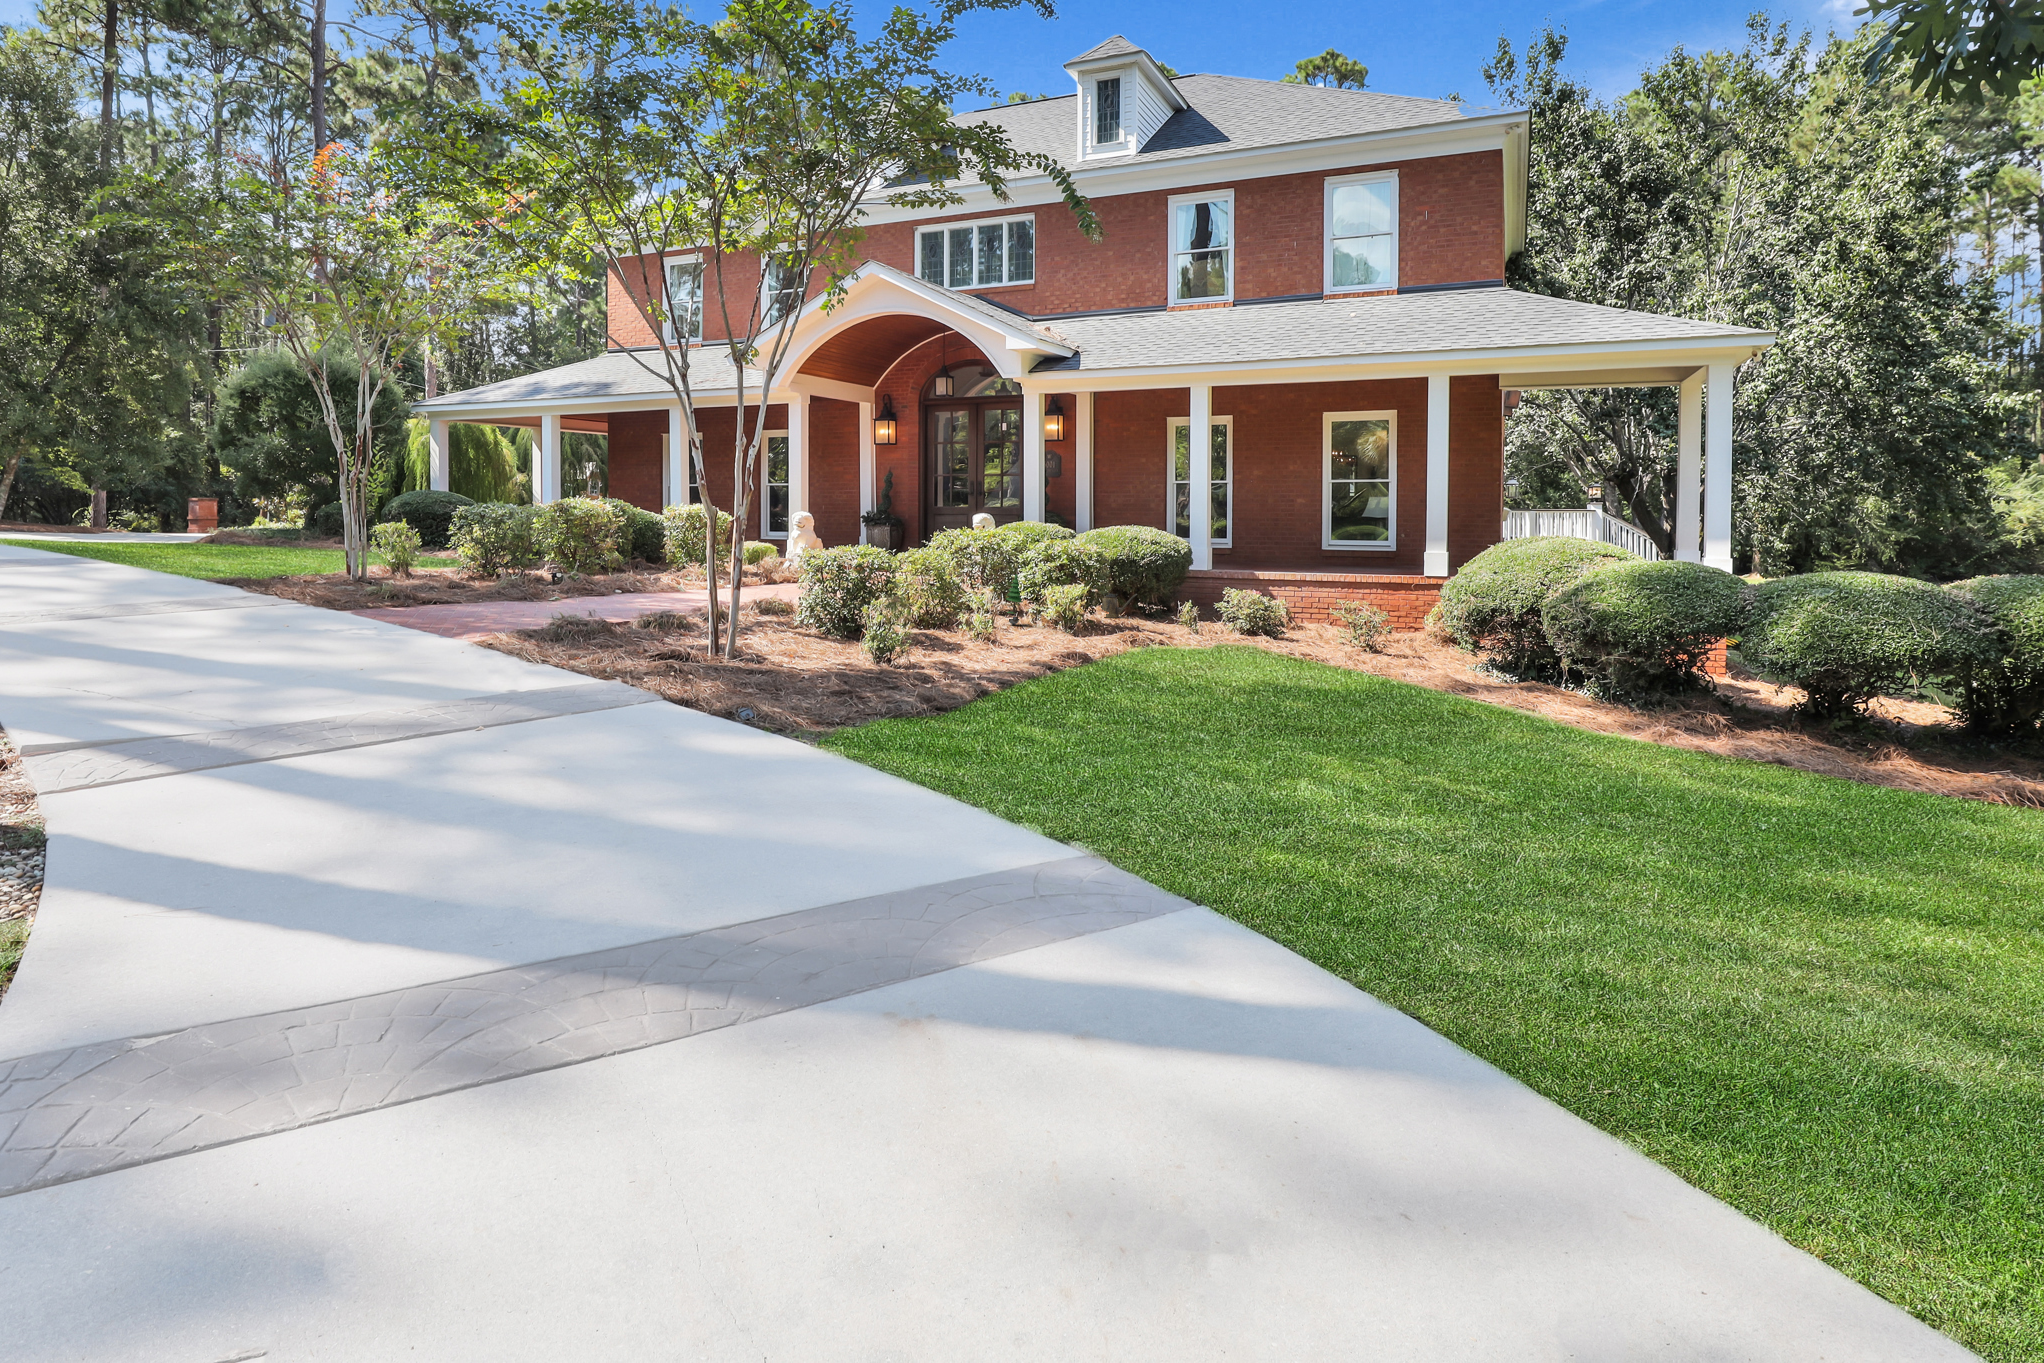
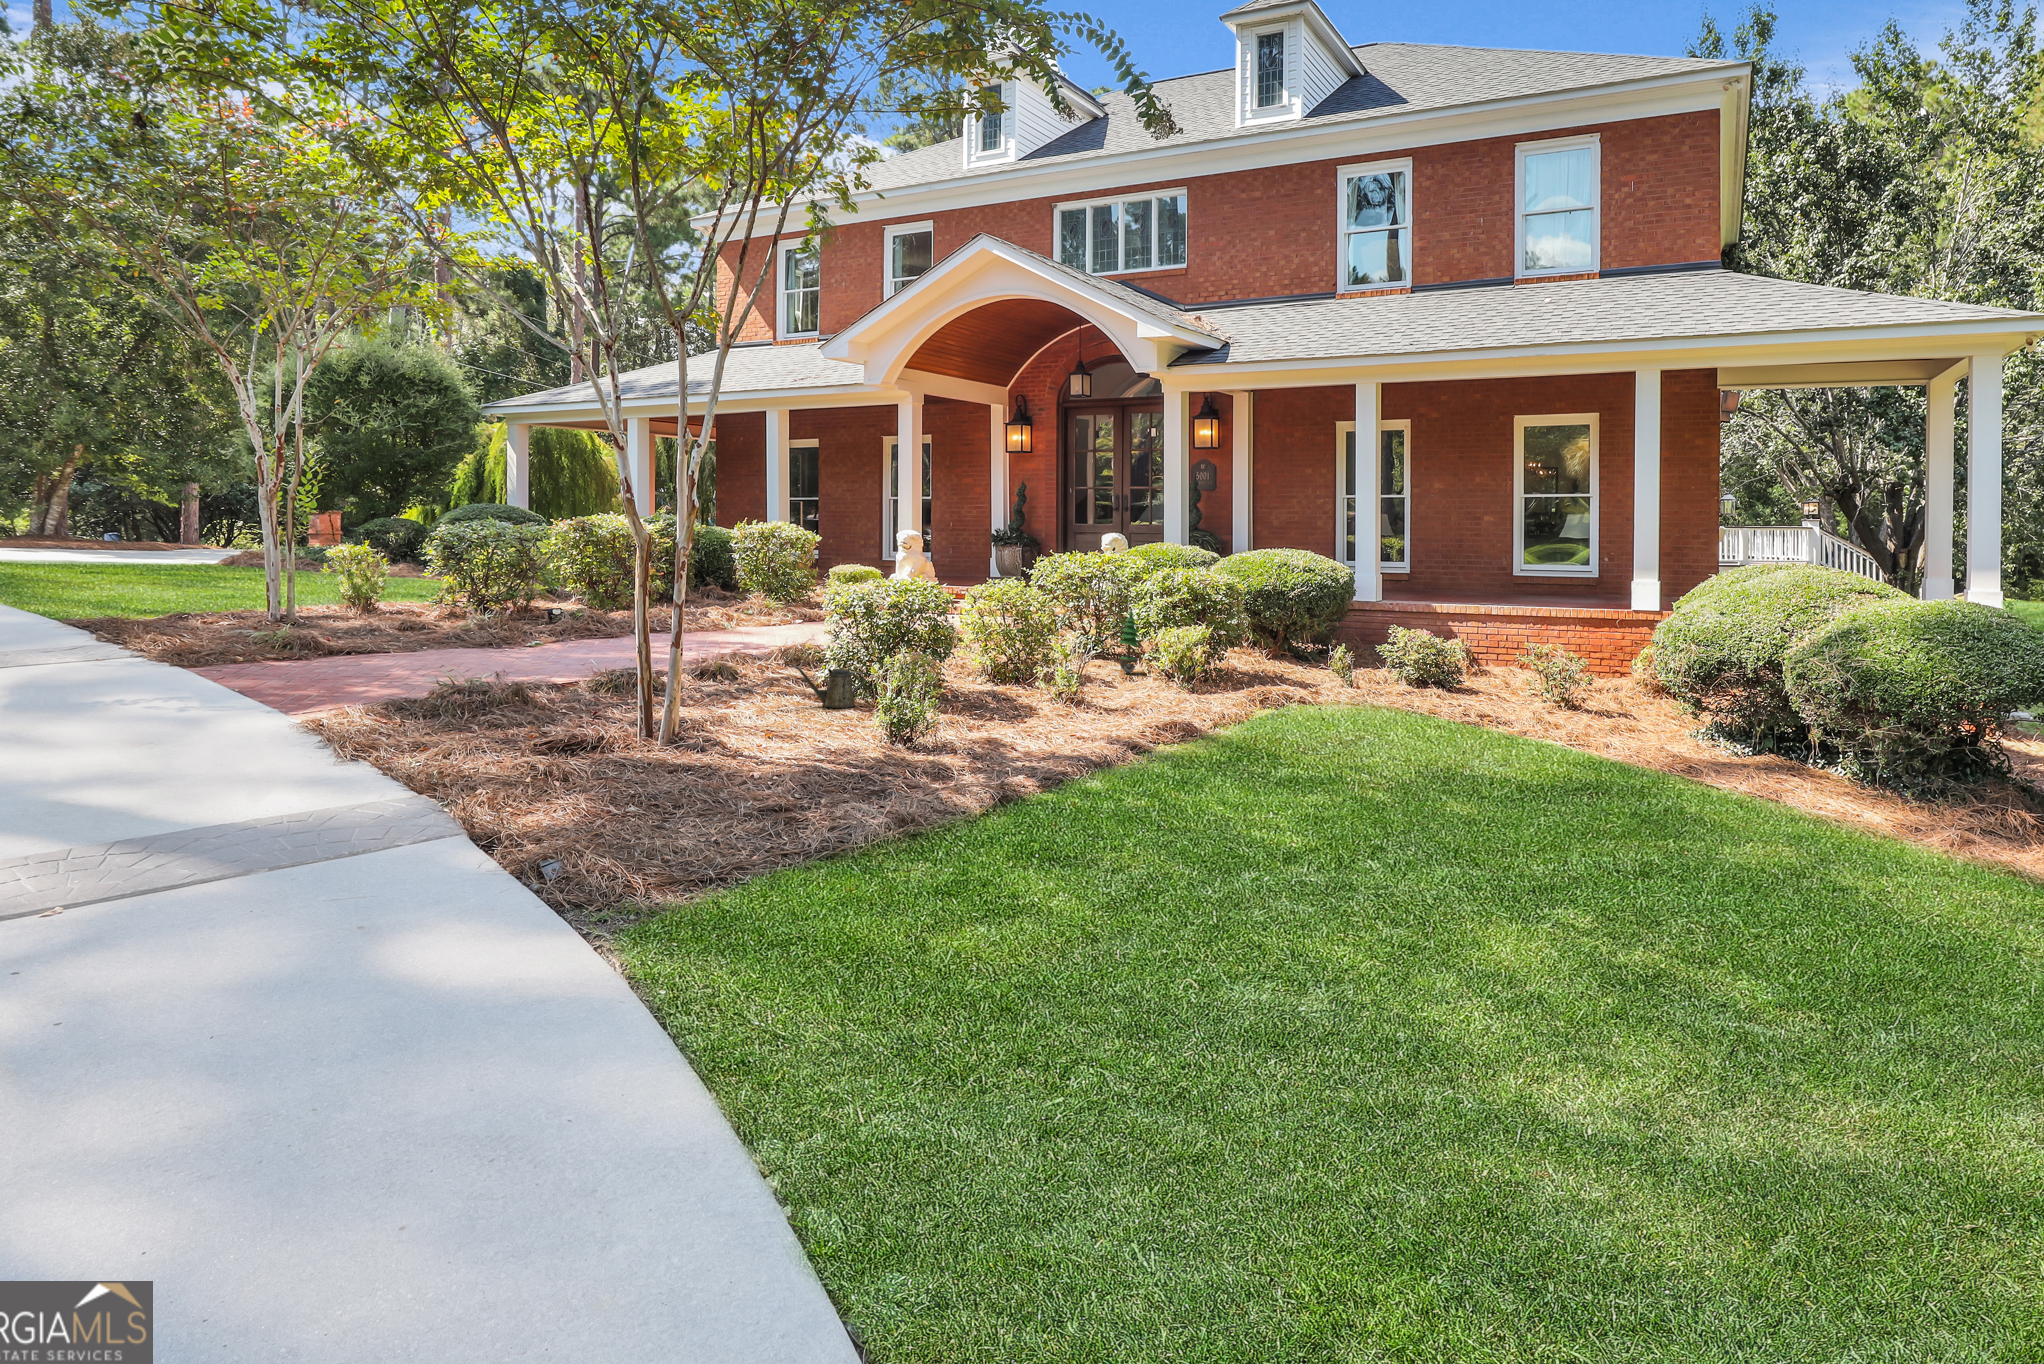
watering can: present [1101,594,1137,618] -> present [794,666,864,708]

